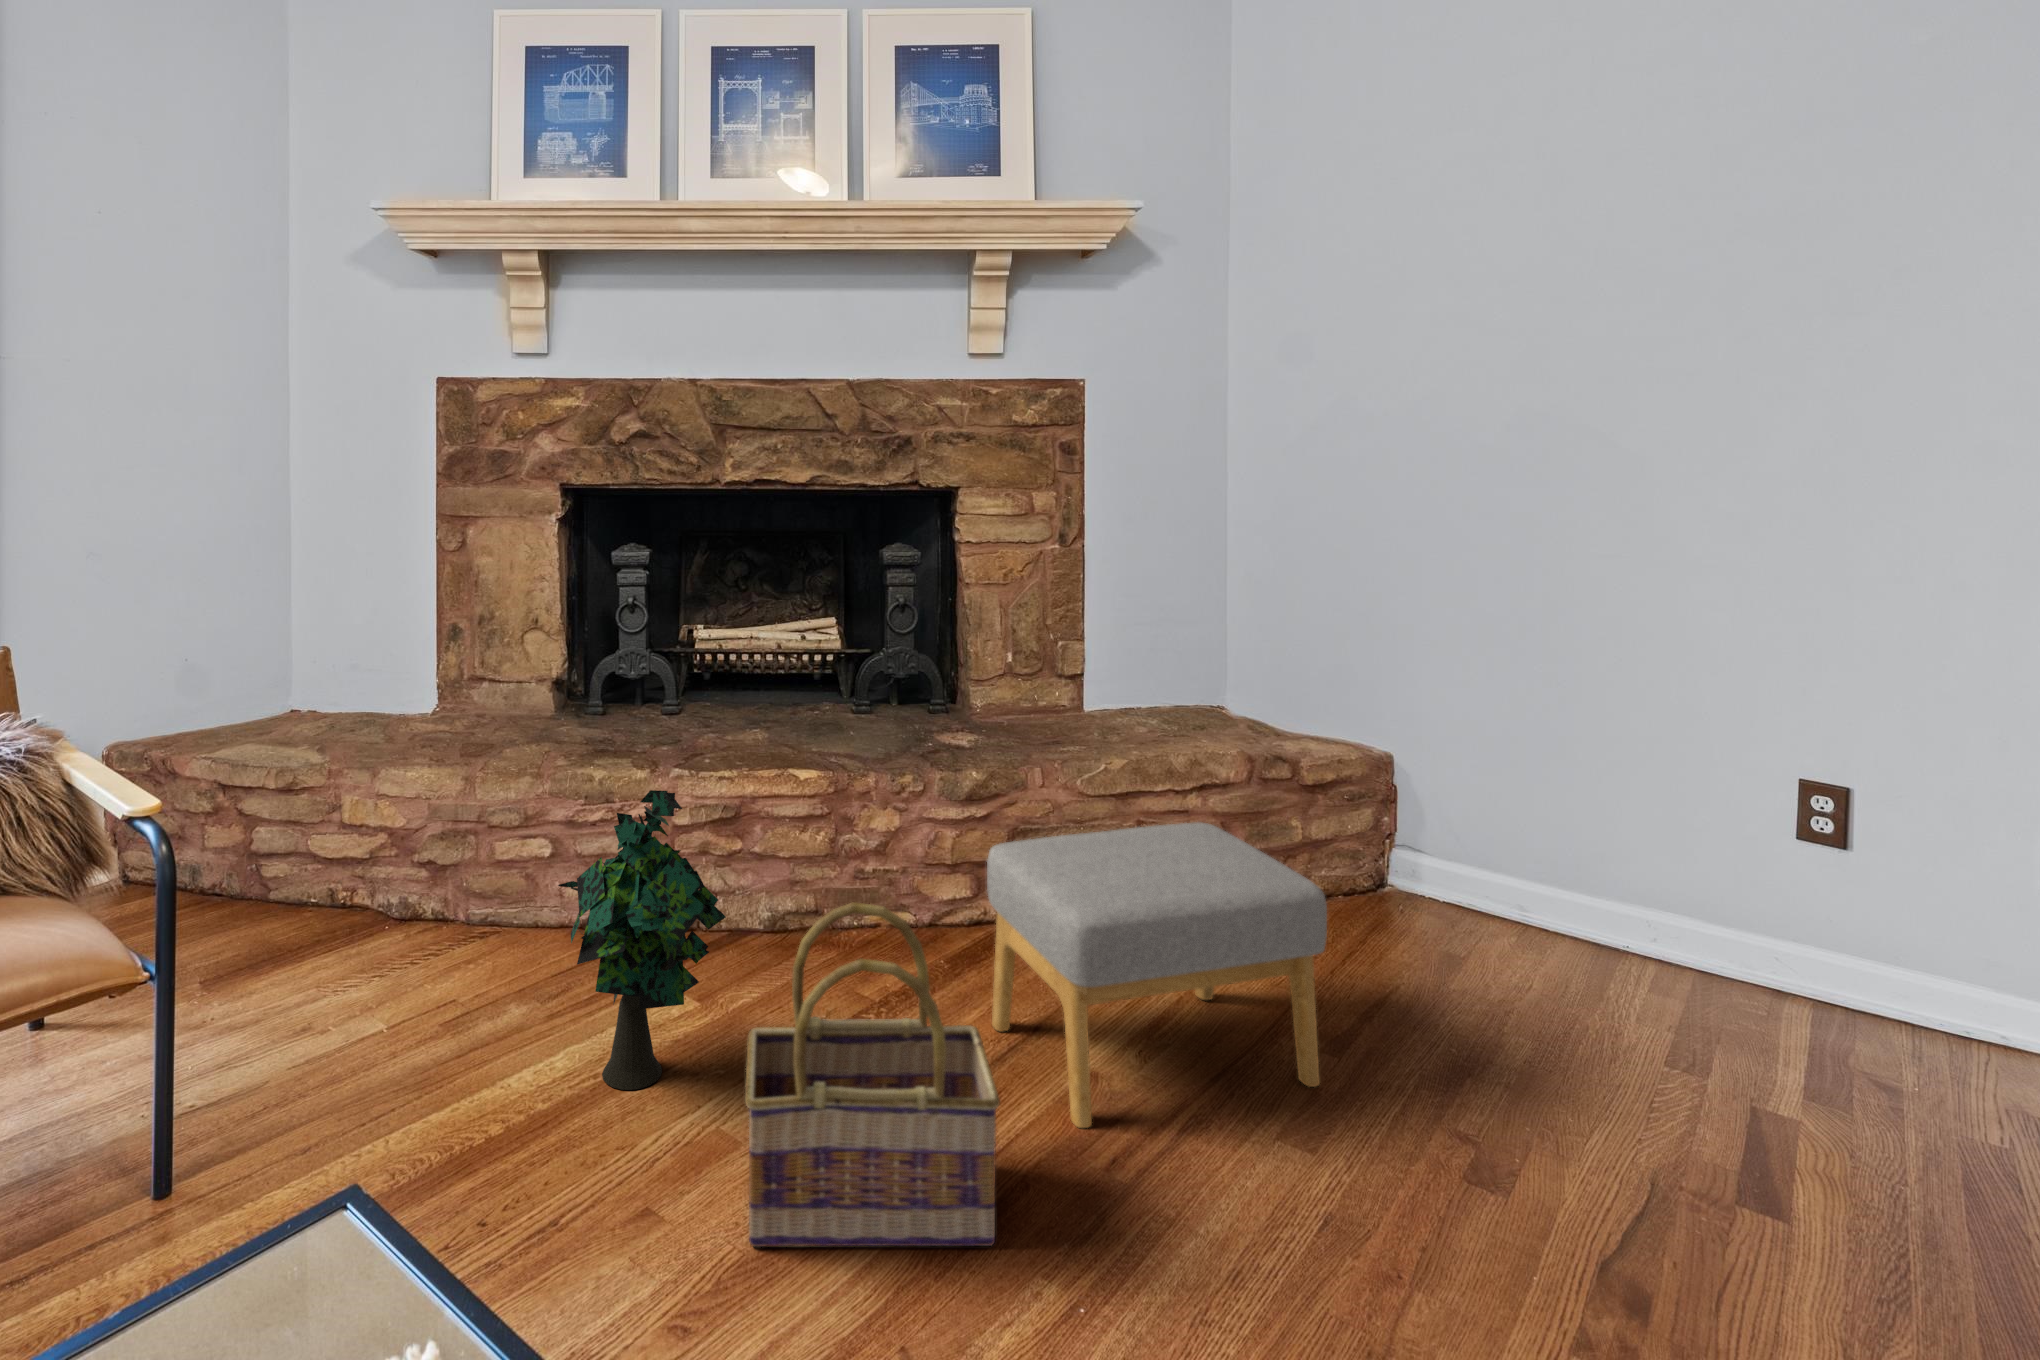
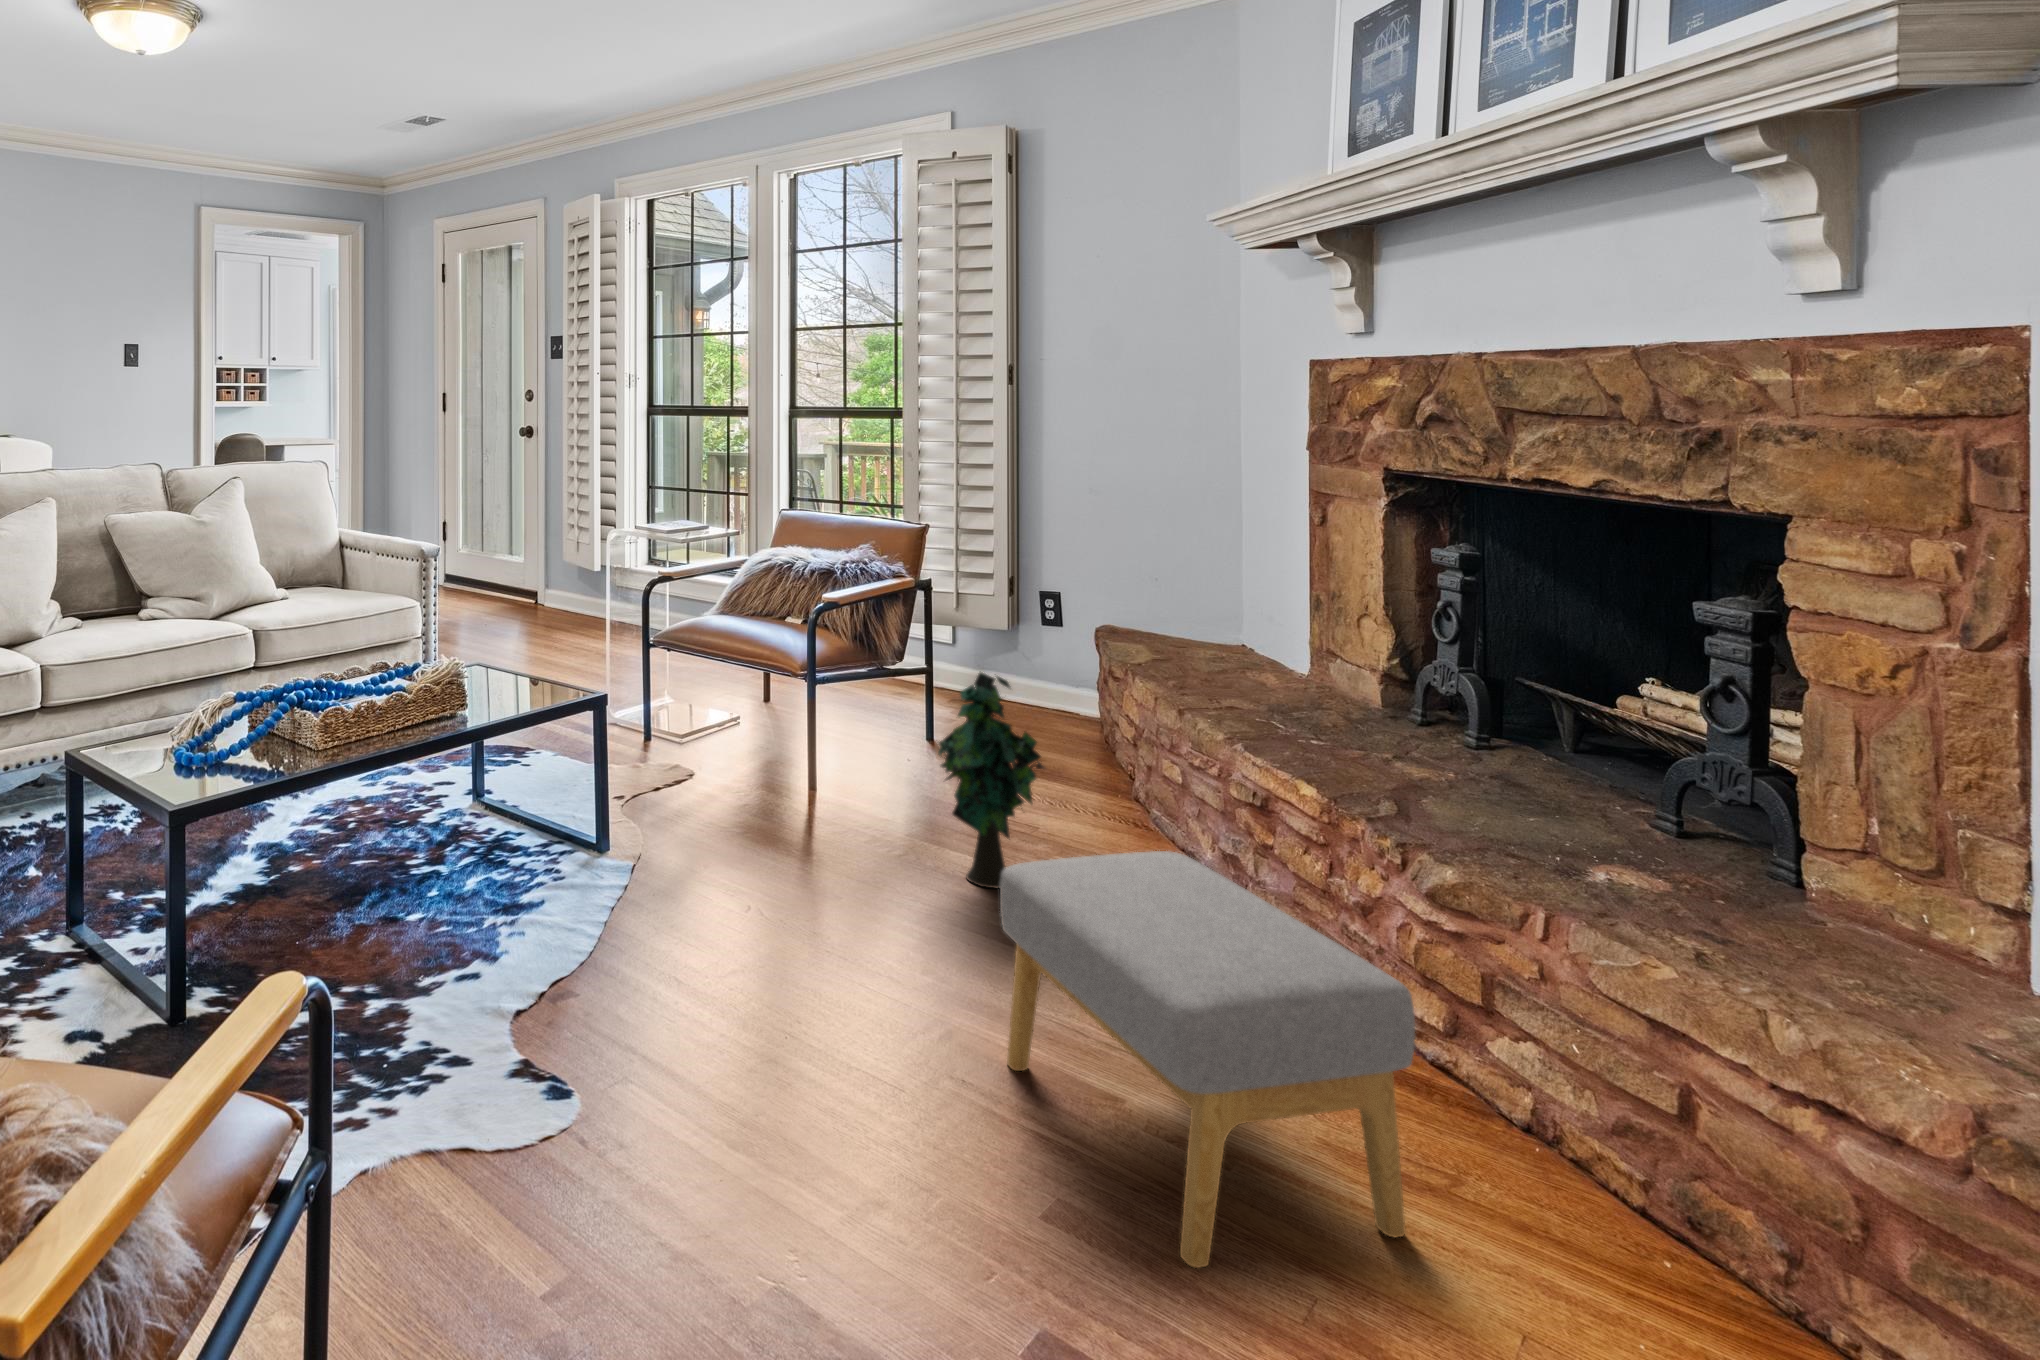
basket: present [745,902,1000,1247] -> none [812,755,935,999]

